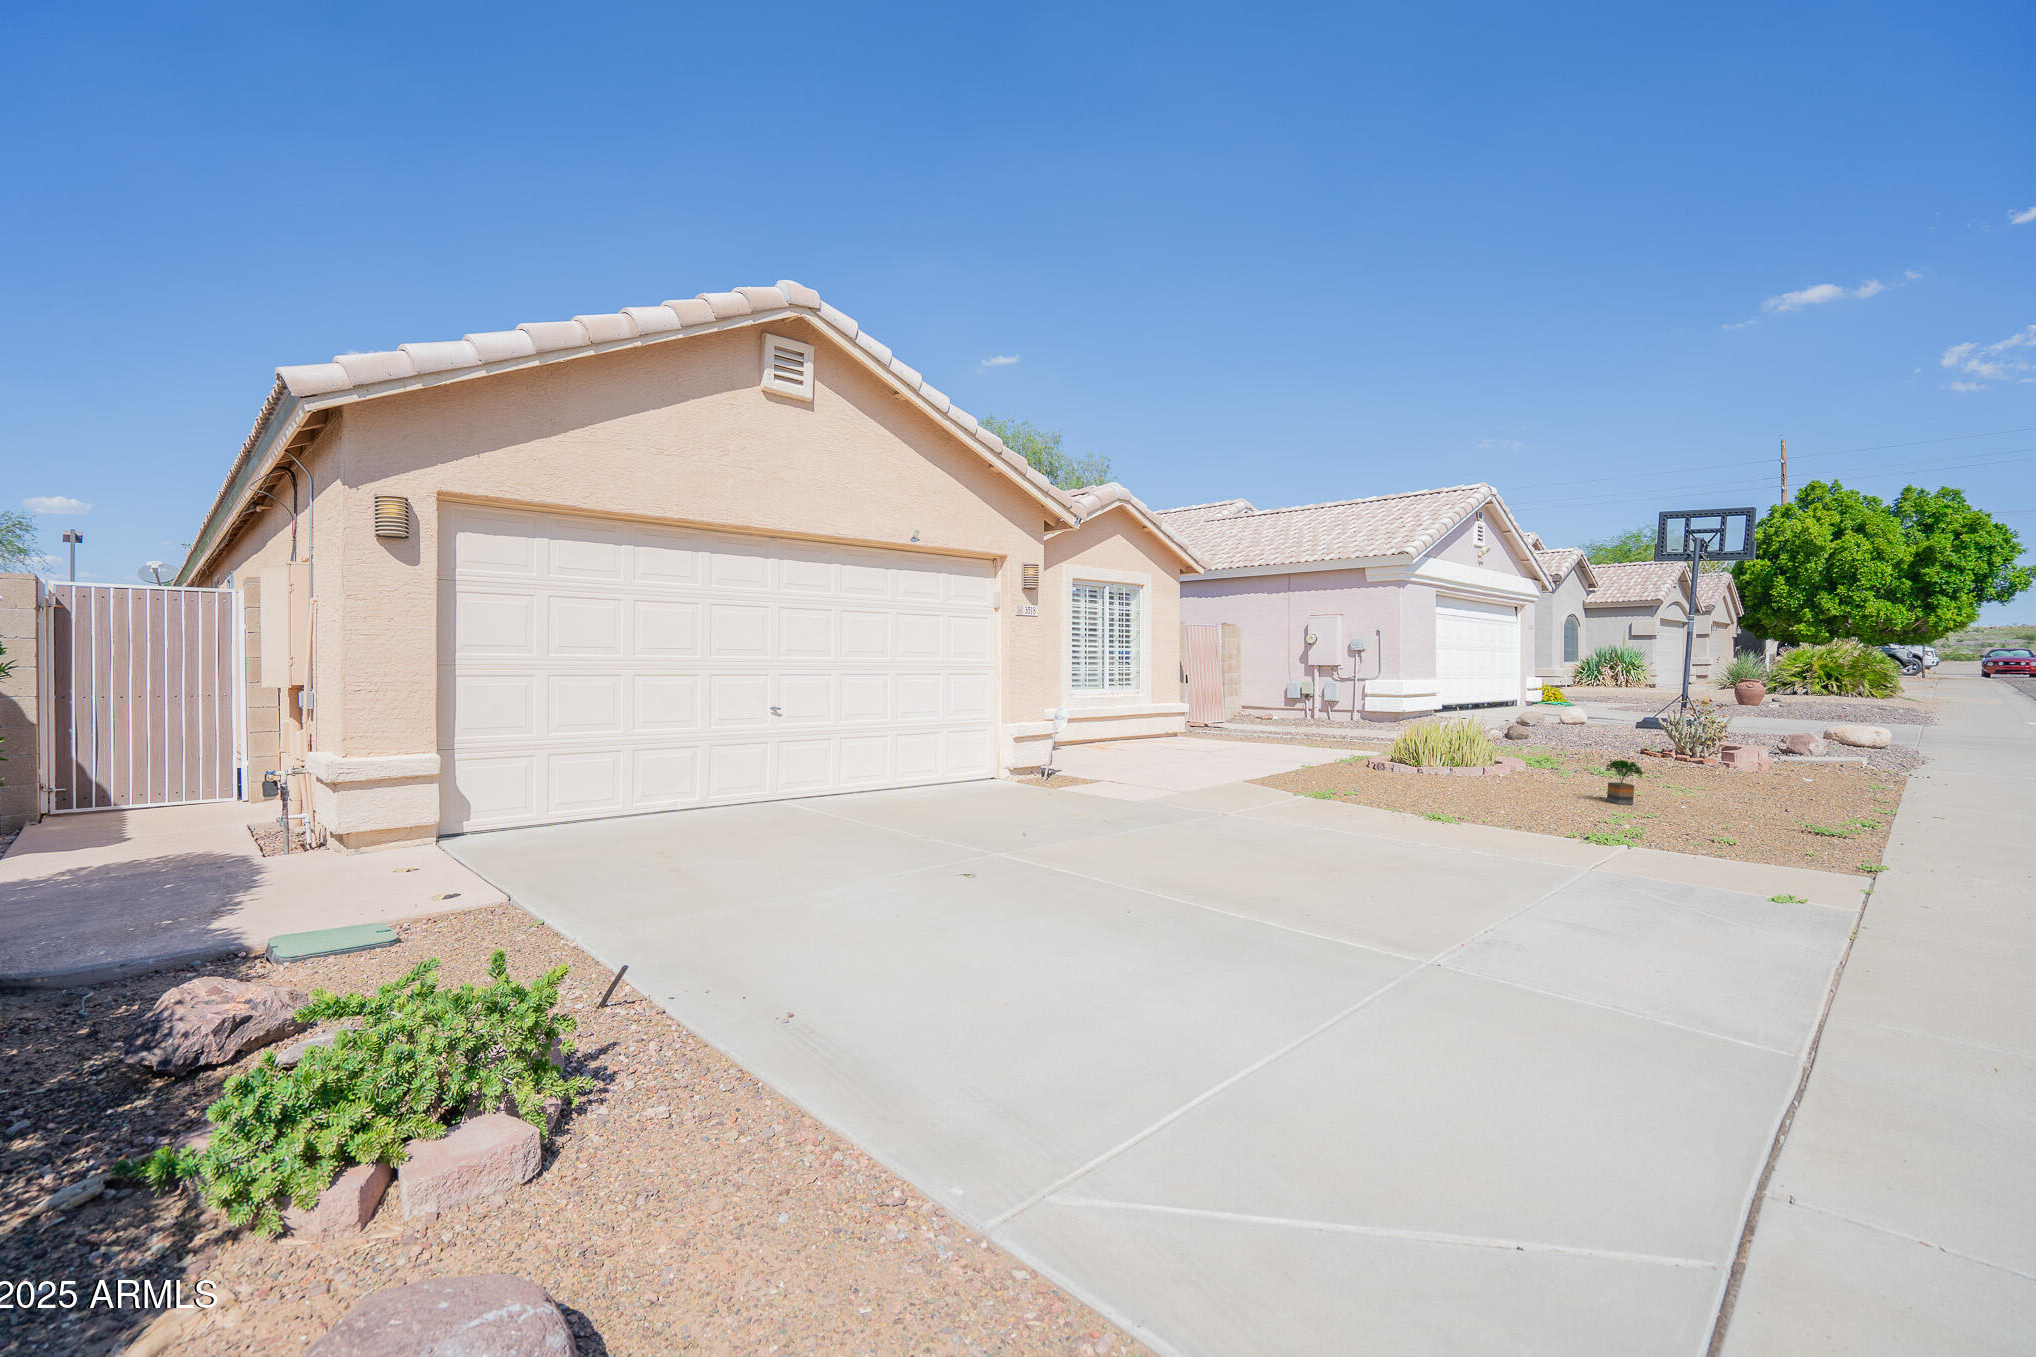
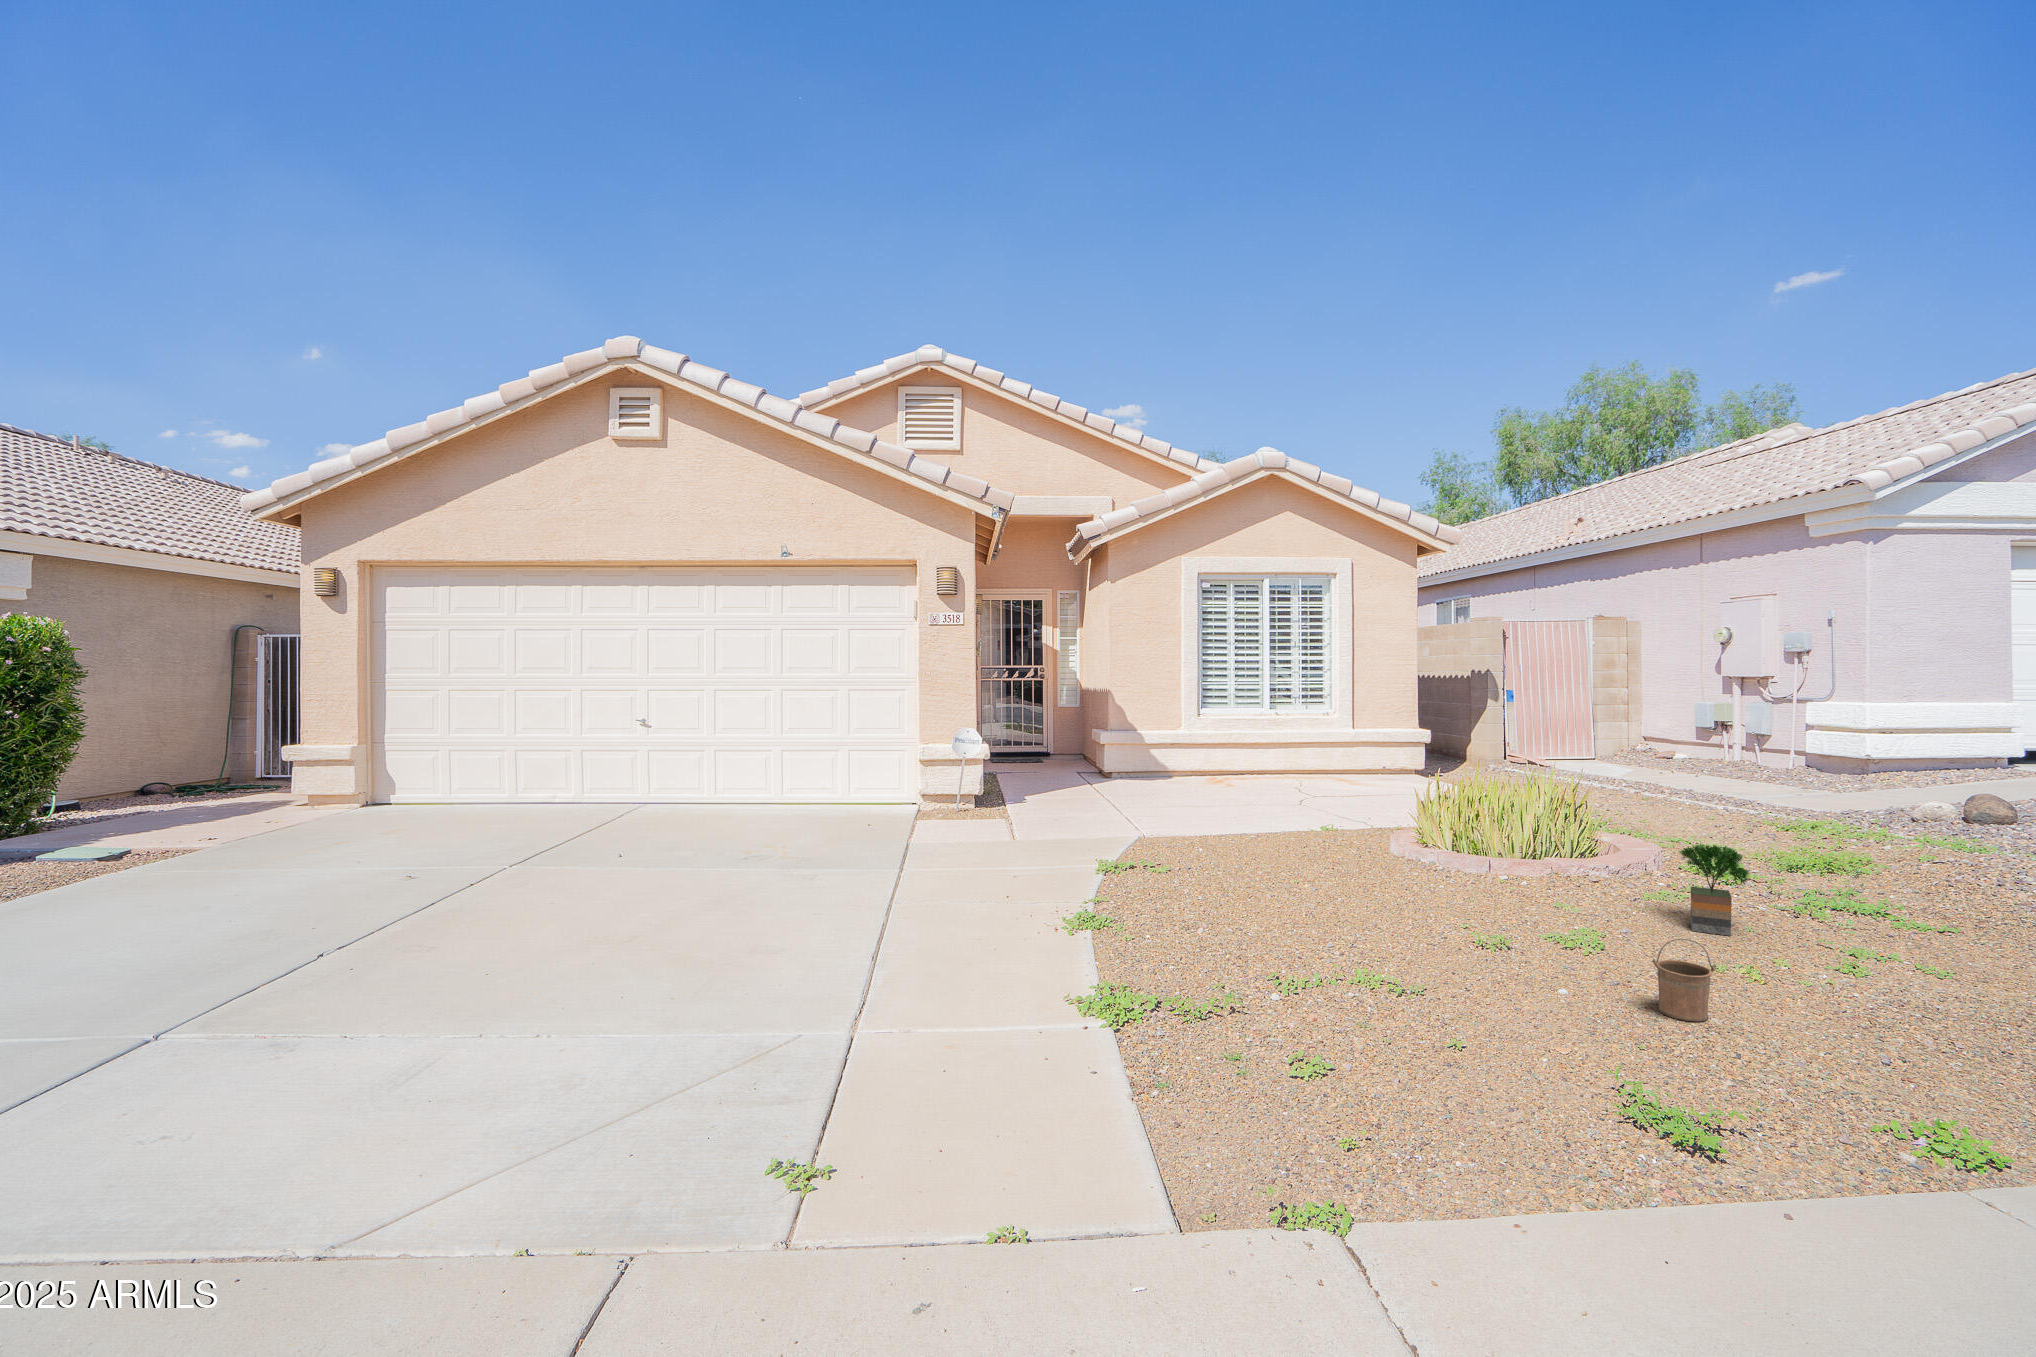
bucket: none [1703,799,1730,837] -> present [1652,939,1716,1022]

